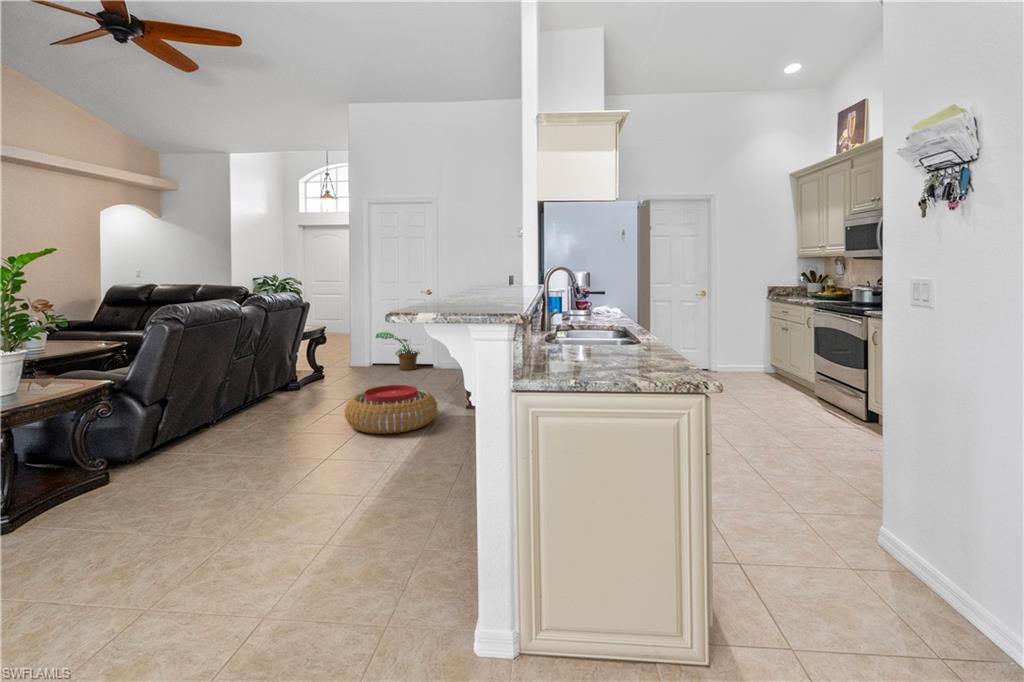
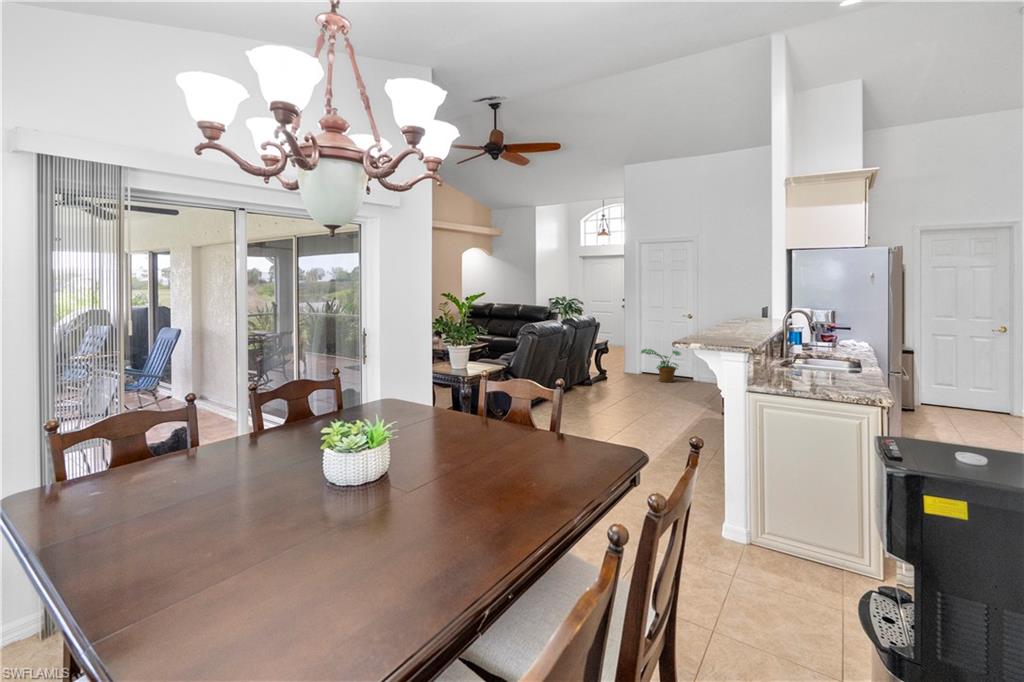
pouf: present [345,385,437,434] -> none [621,391,693,426]

